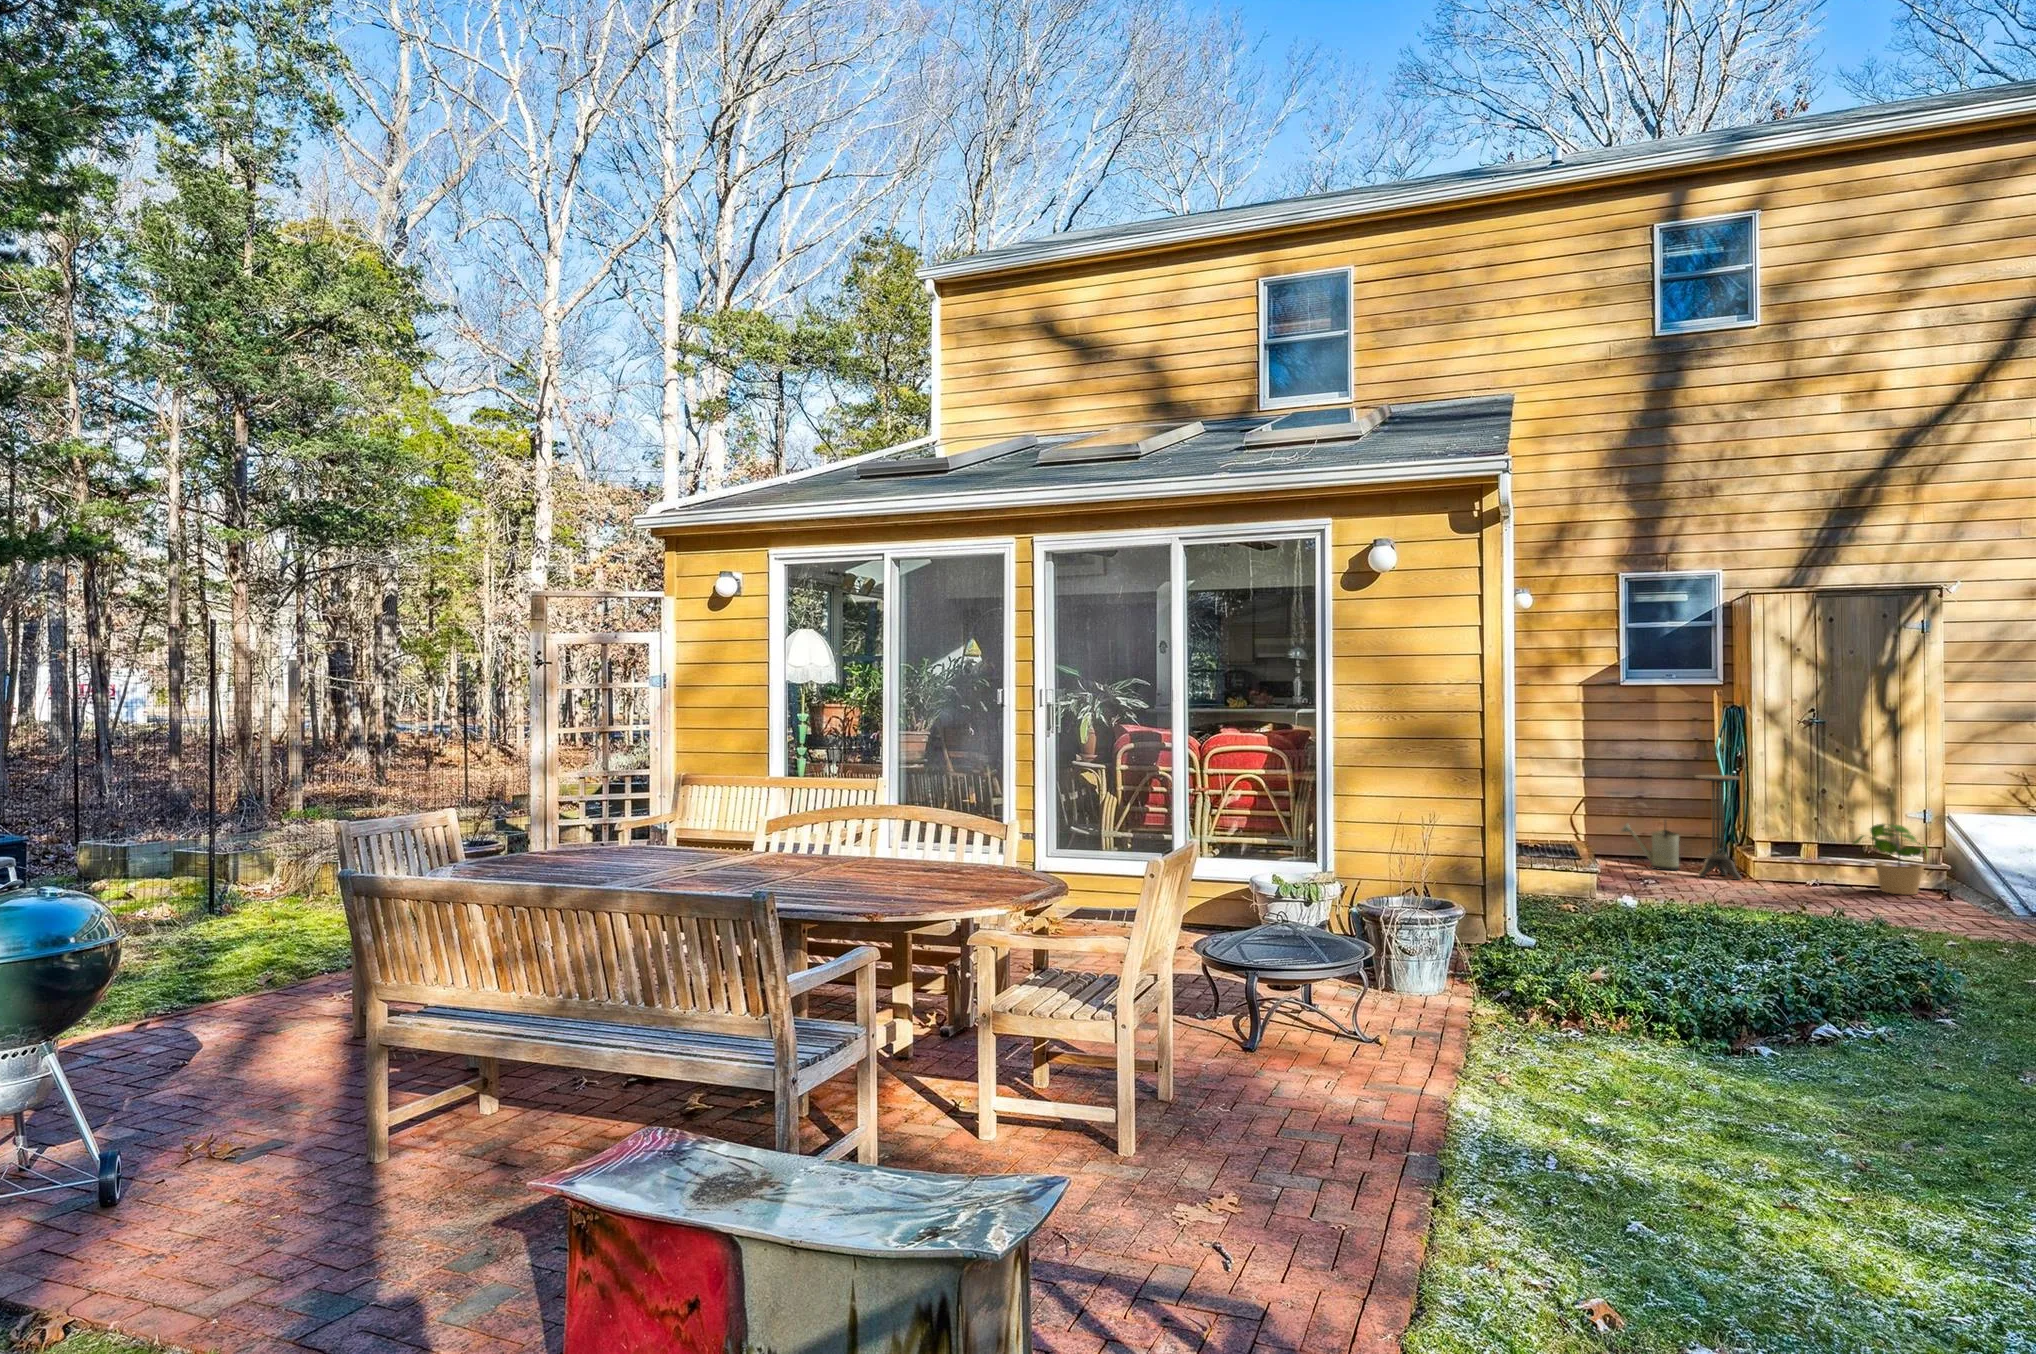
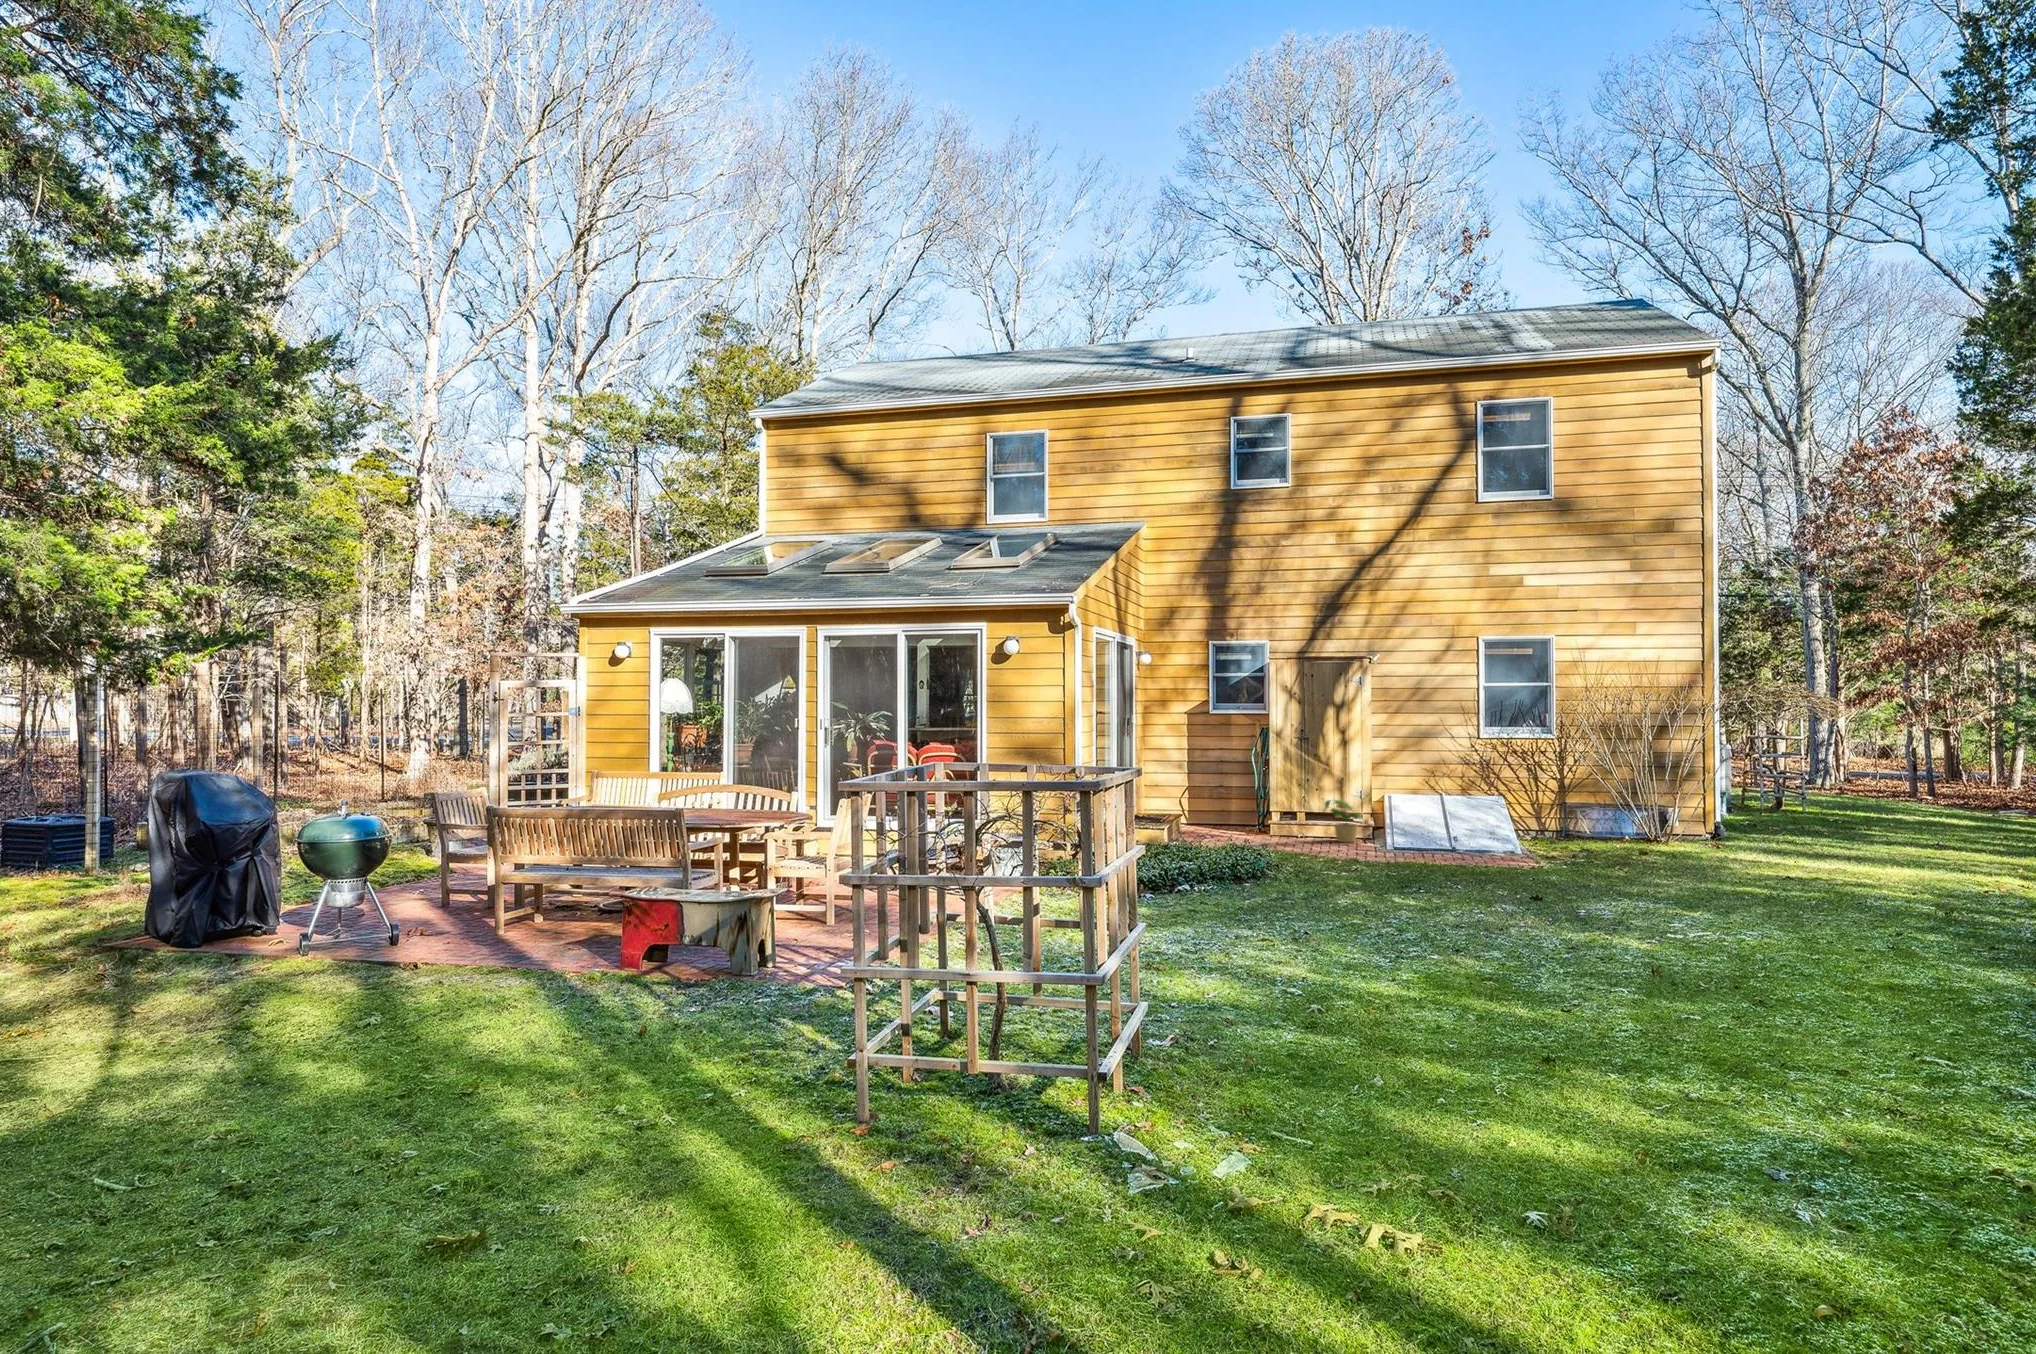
side table: present [1695,775,1741,880] -> none [1242,771,1267,836]
watering can: present [1621,820,1680,870] -> none [1205,799,1242,832]

